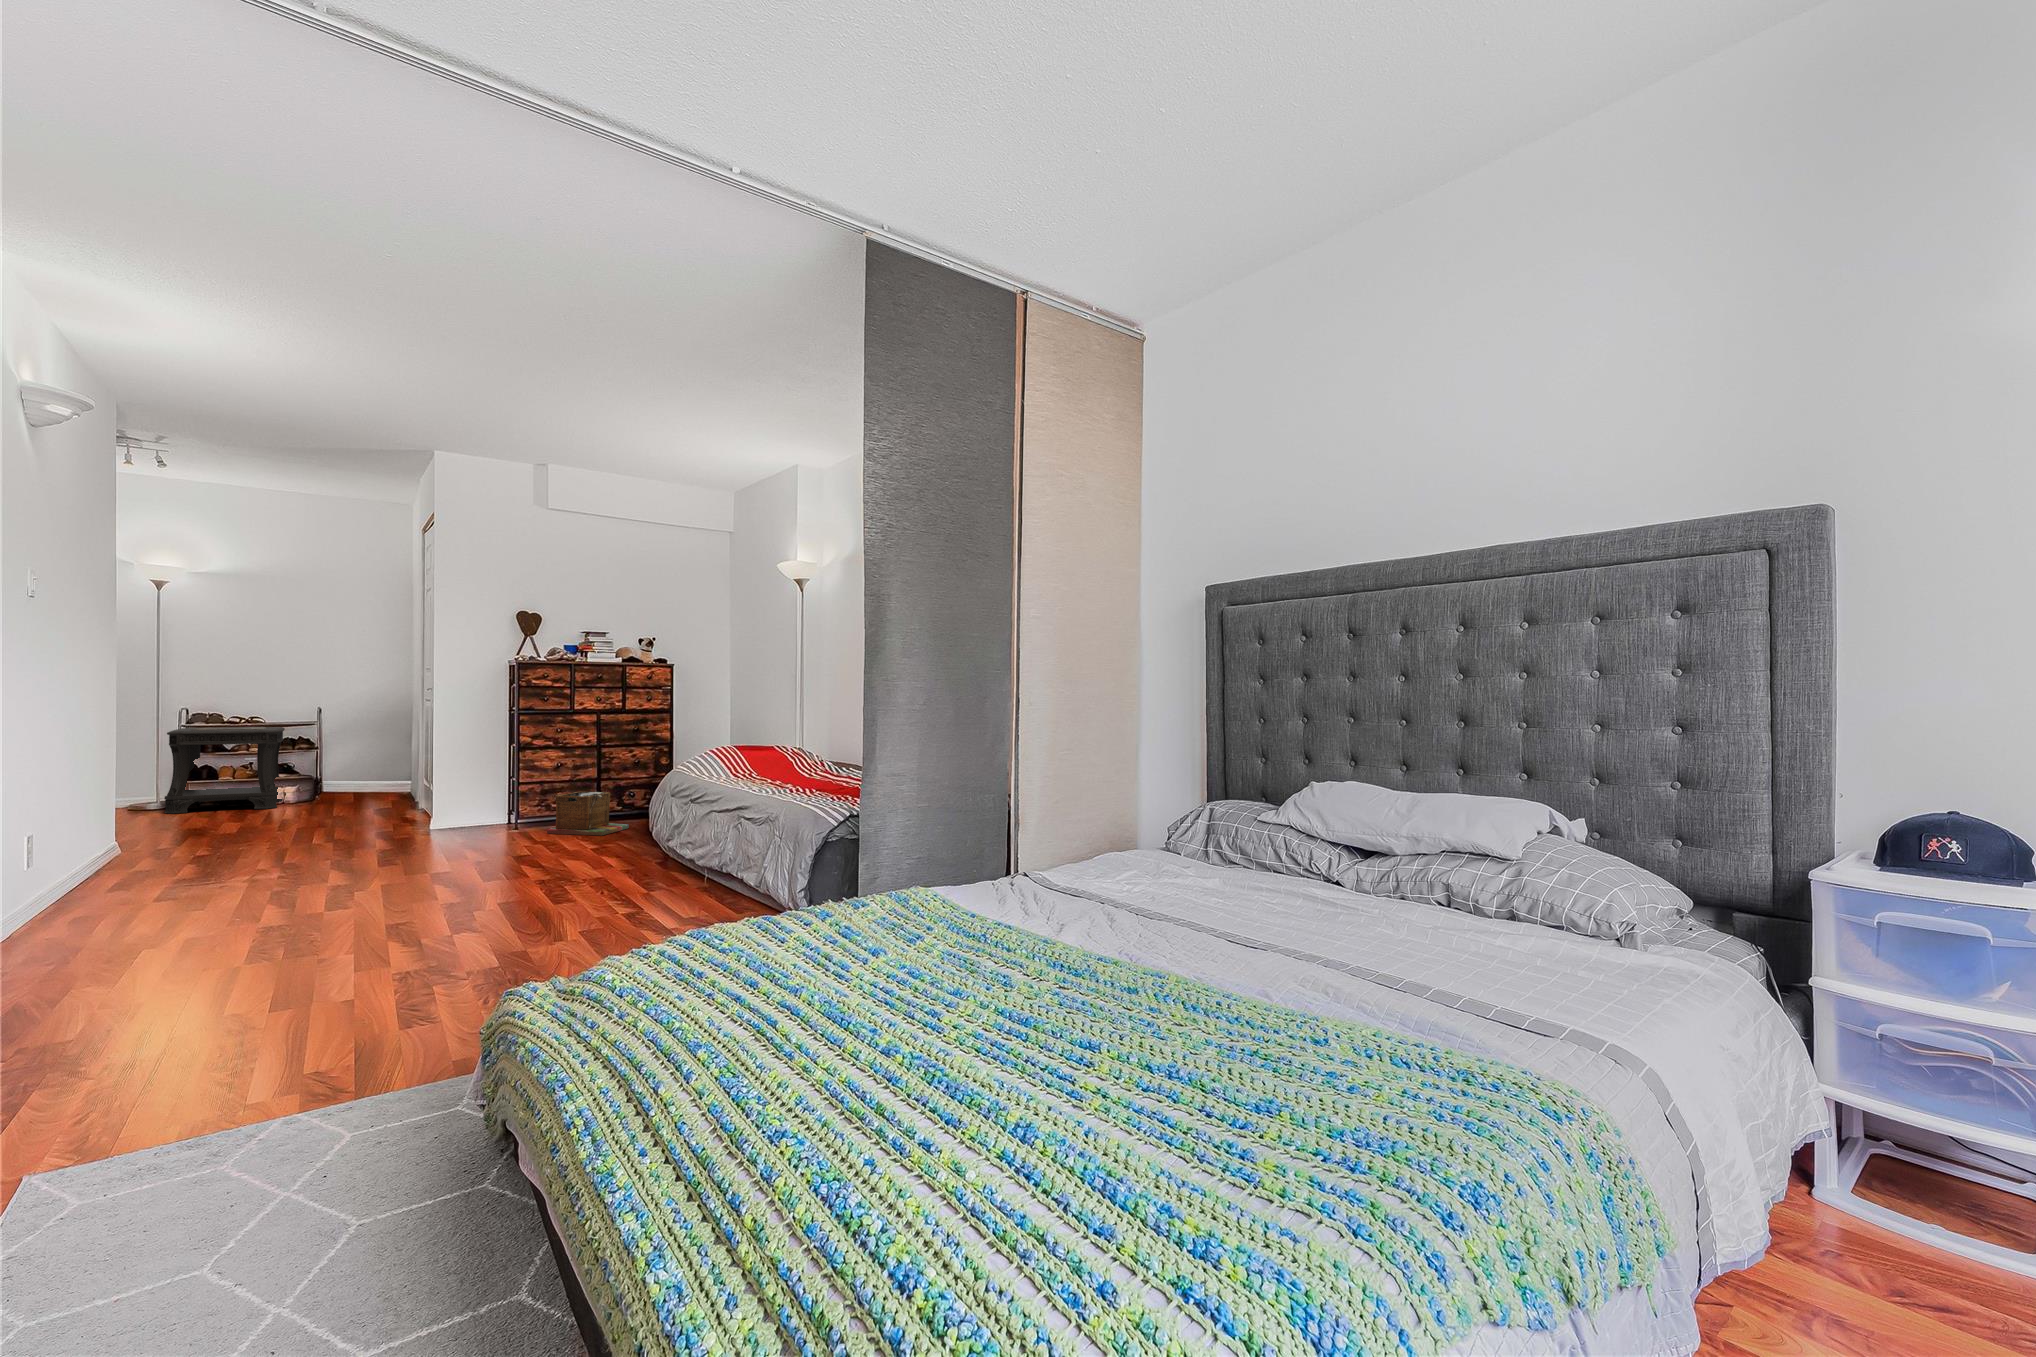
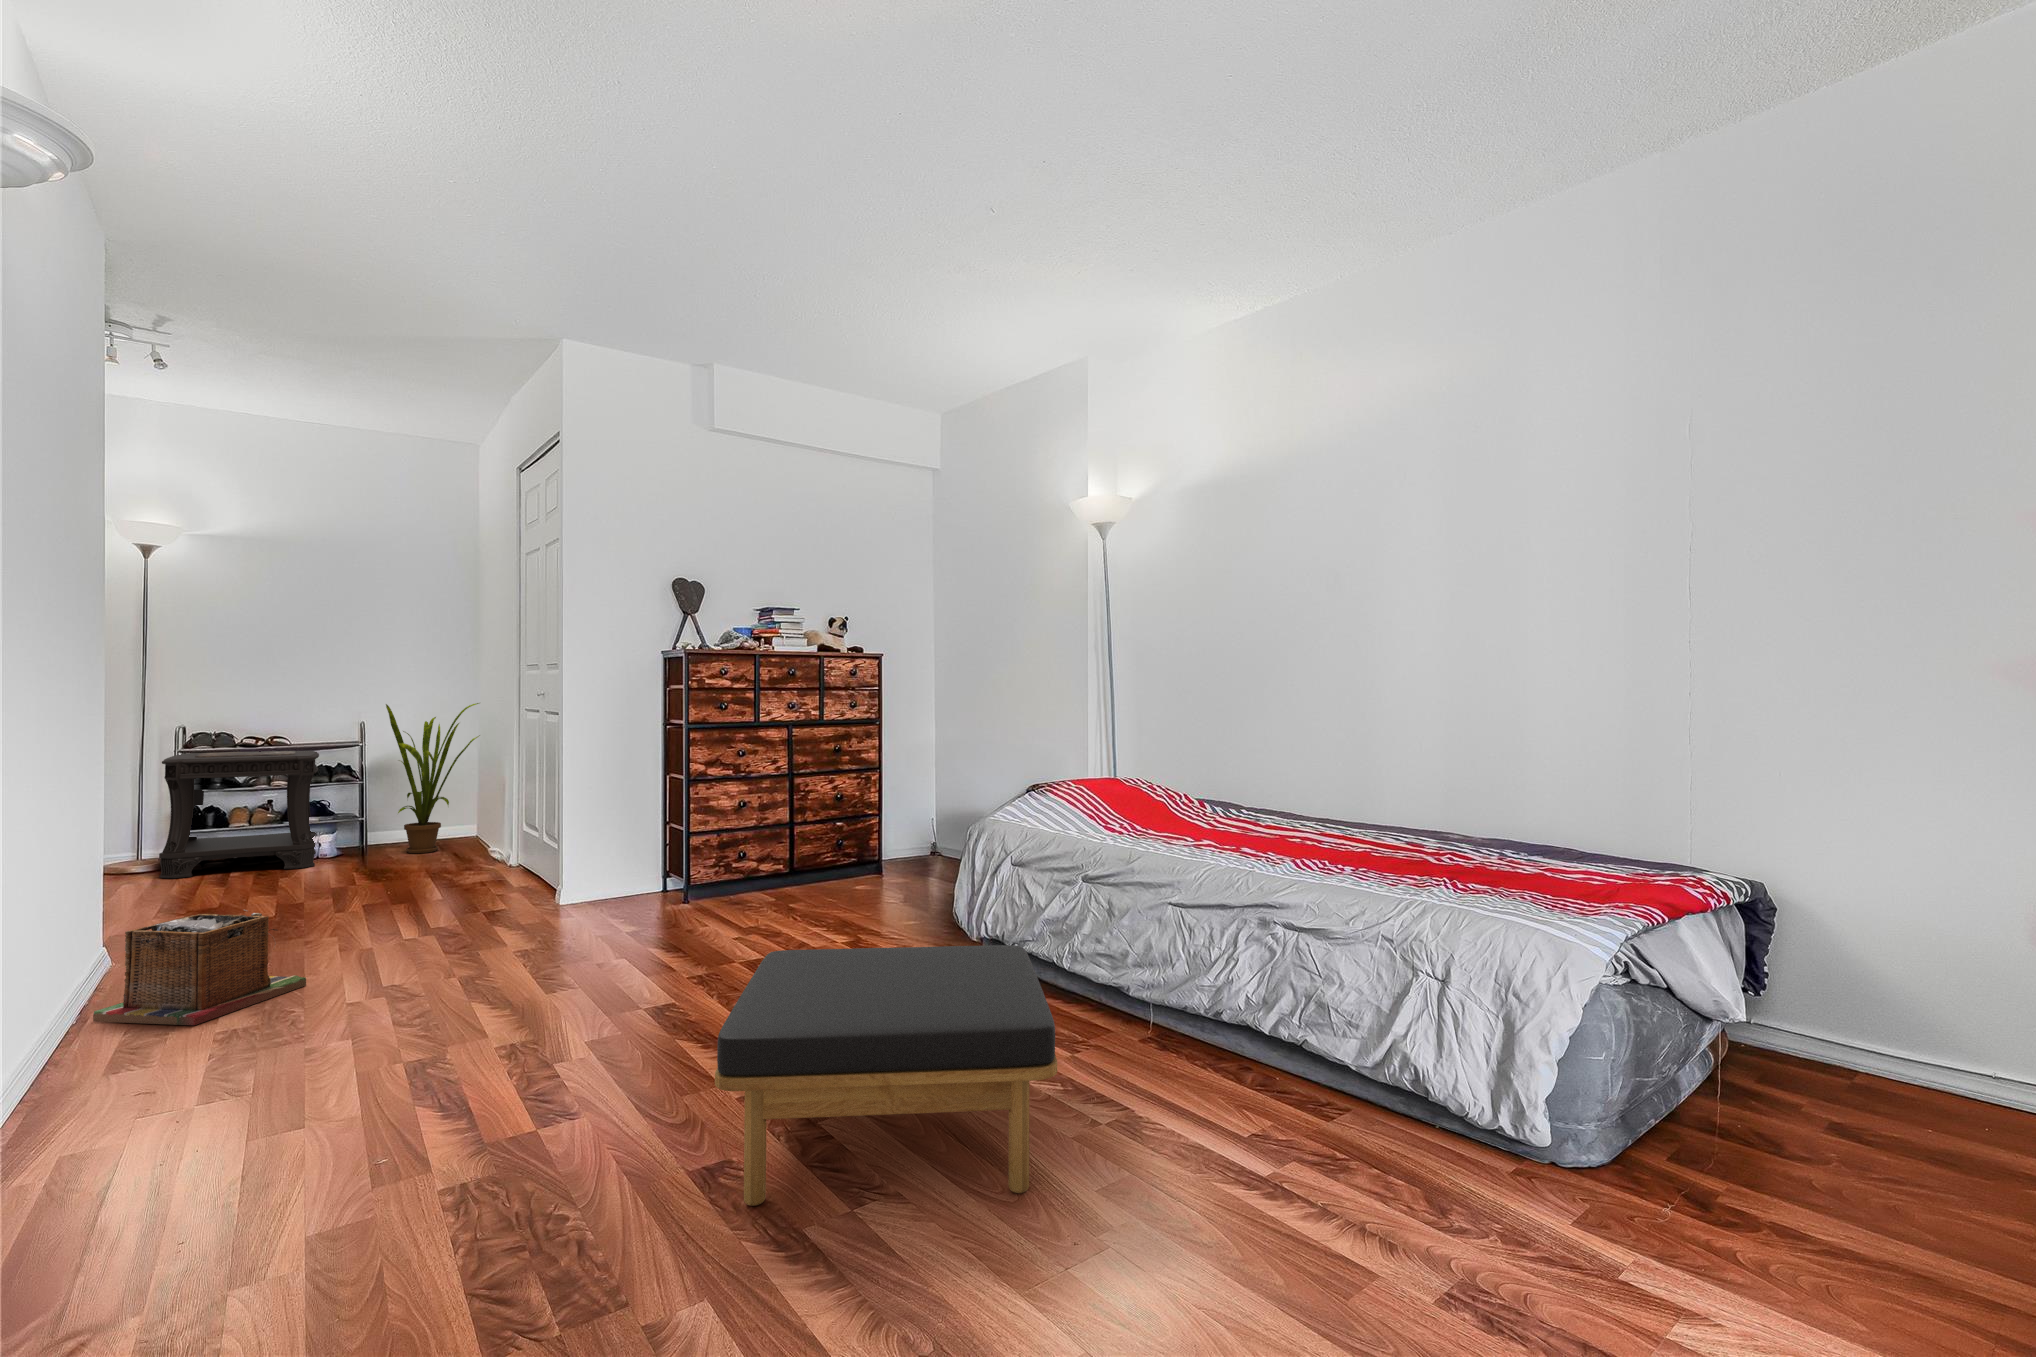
house plant: none [331,694,407,801] -> present [386,703,480,853]
laundry basket: present [547,792,629,835] -> present [93,910,306,1025]
ottoman: none [387,833,613,942] -> present [715,945,1057,1206]

